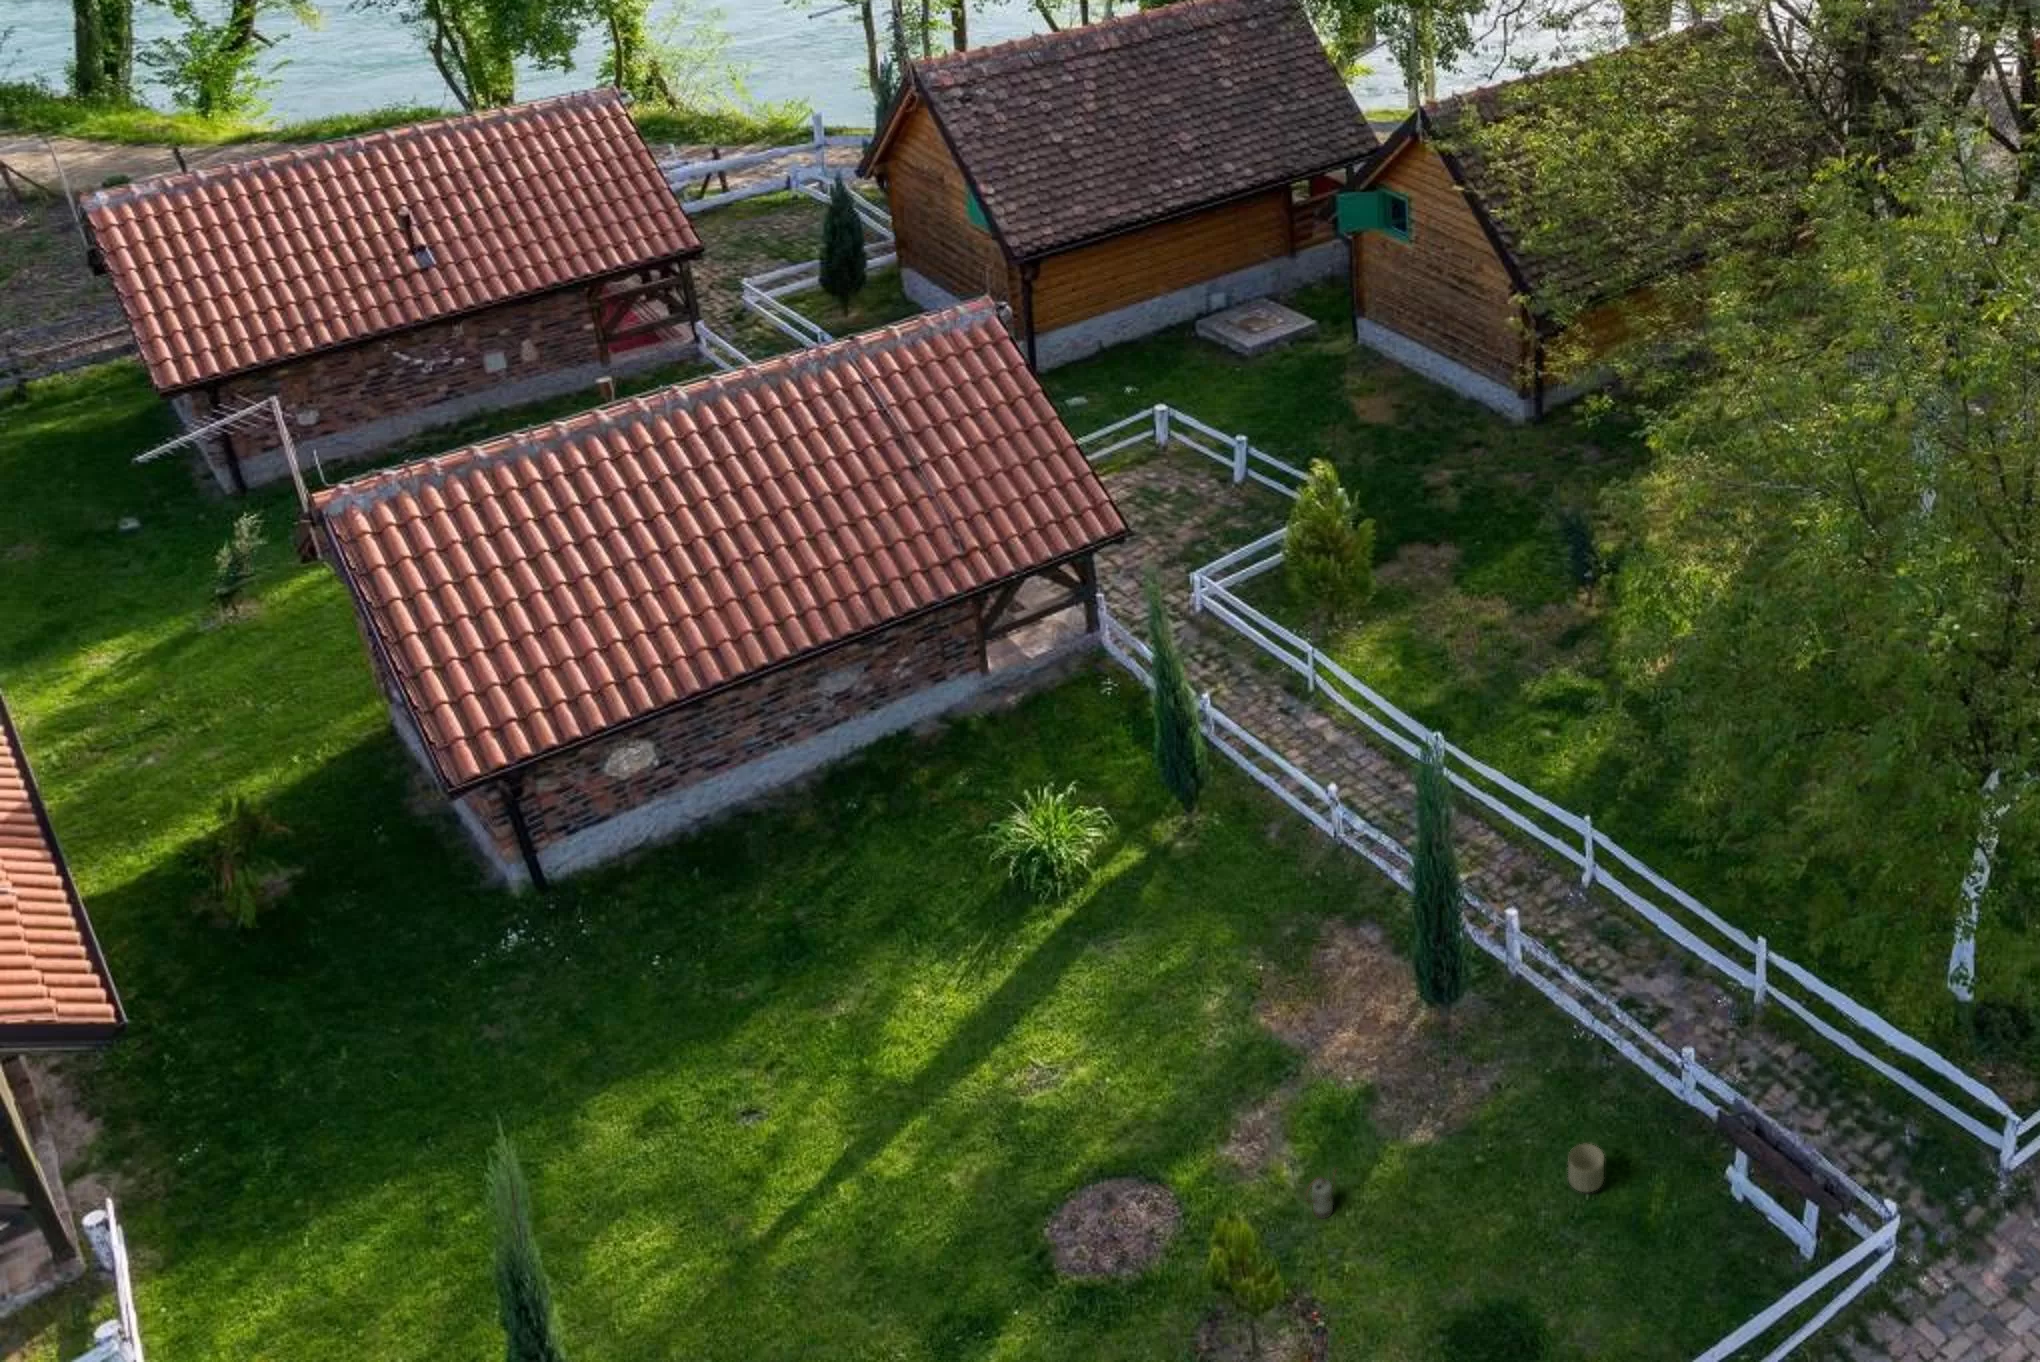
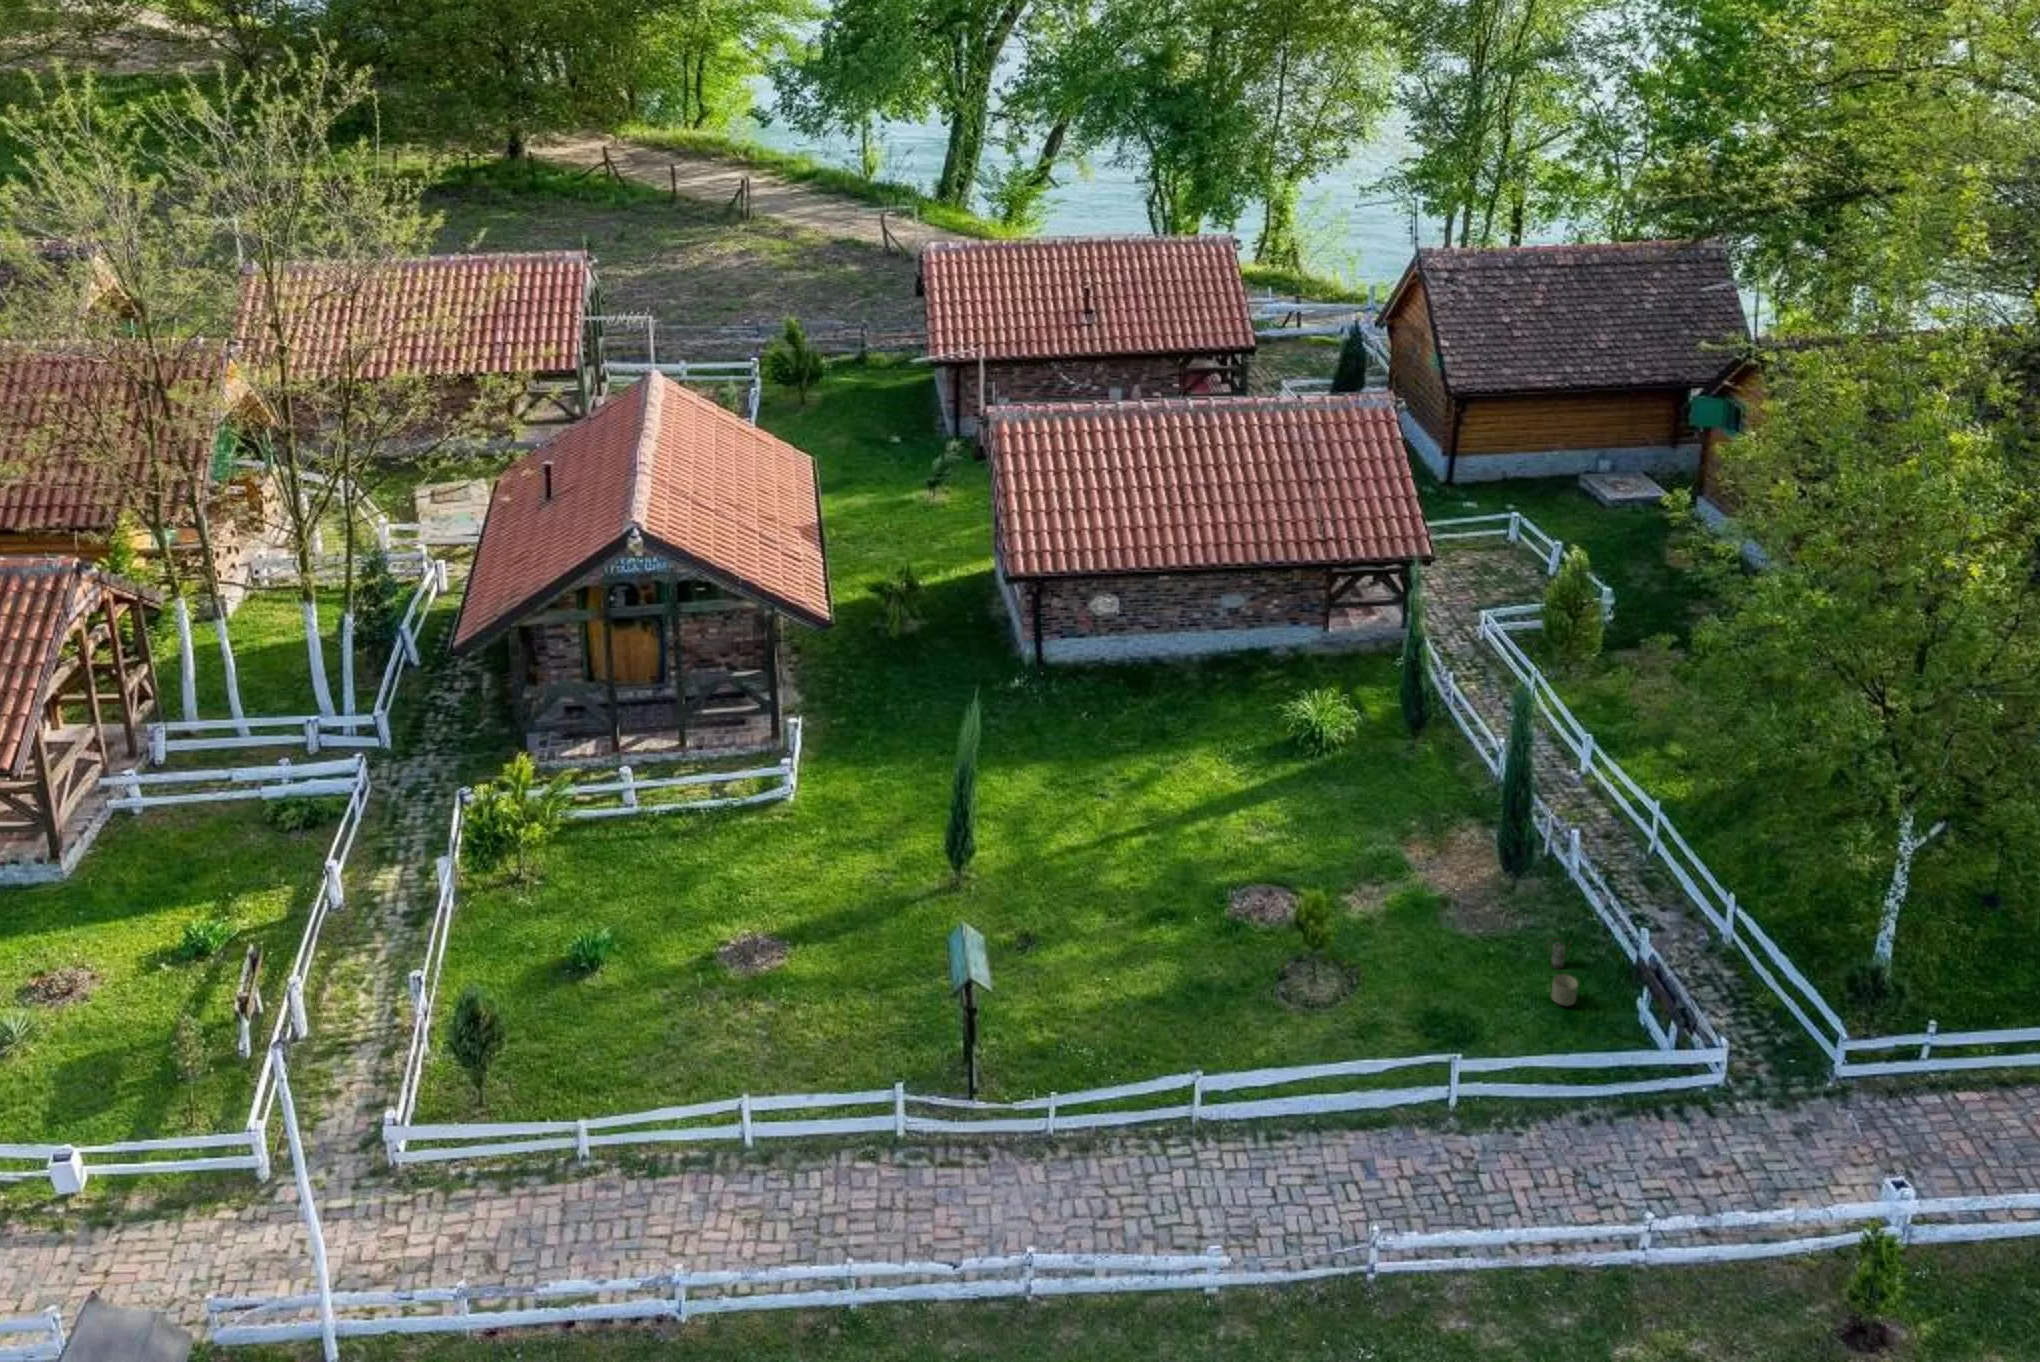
watering can: present [1307,1177,1334,1219] -> present [1549,942,1569,969]

